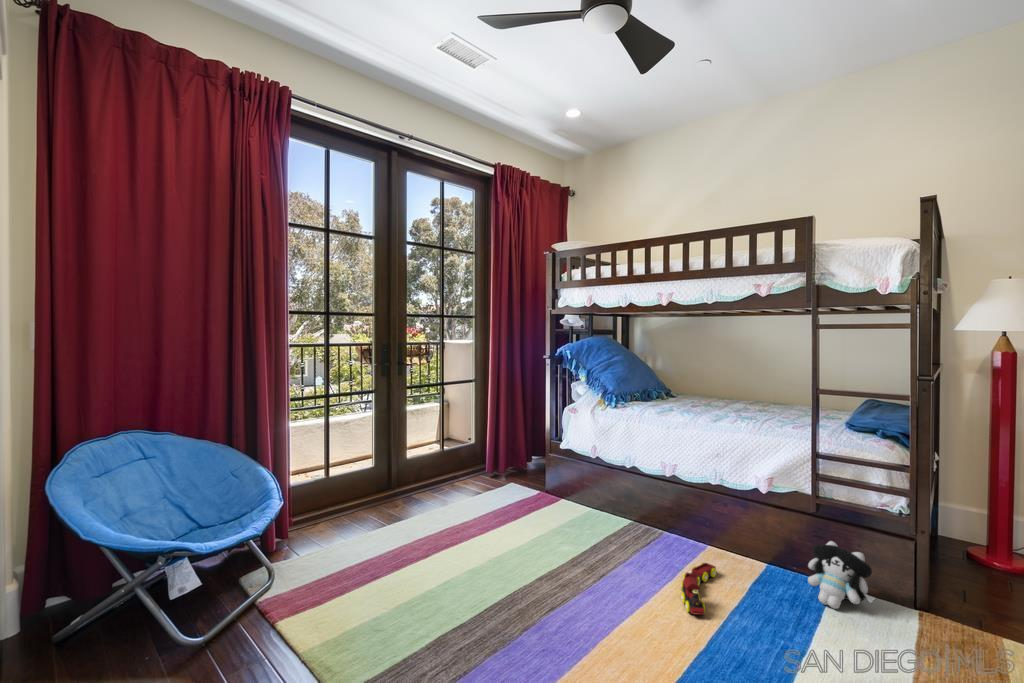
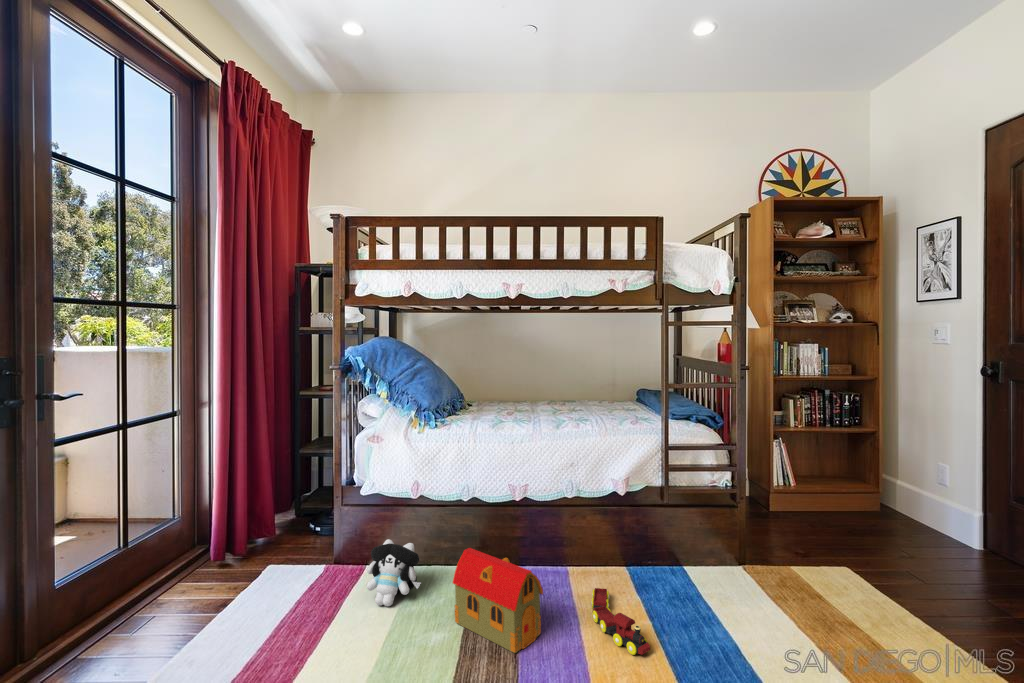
toy house: none [583,495,636,575] -> present [453,548,543,653]
plush toy: present [808,541,875,609] -> present [366,539,421,606]

